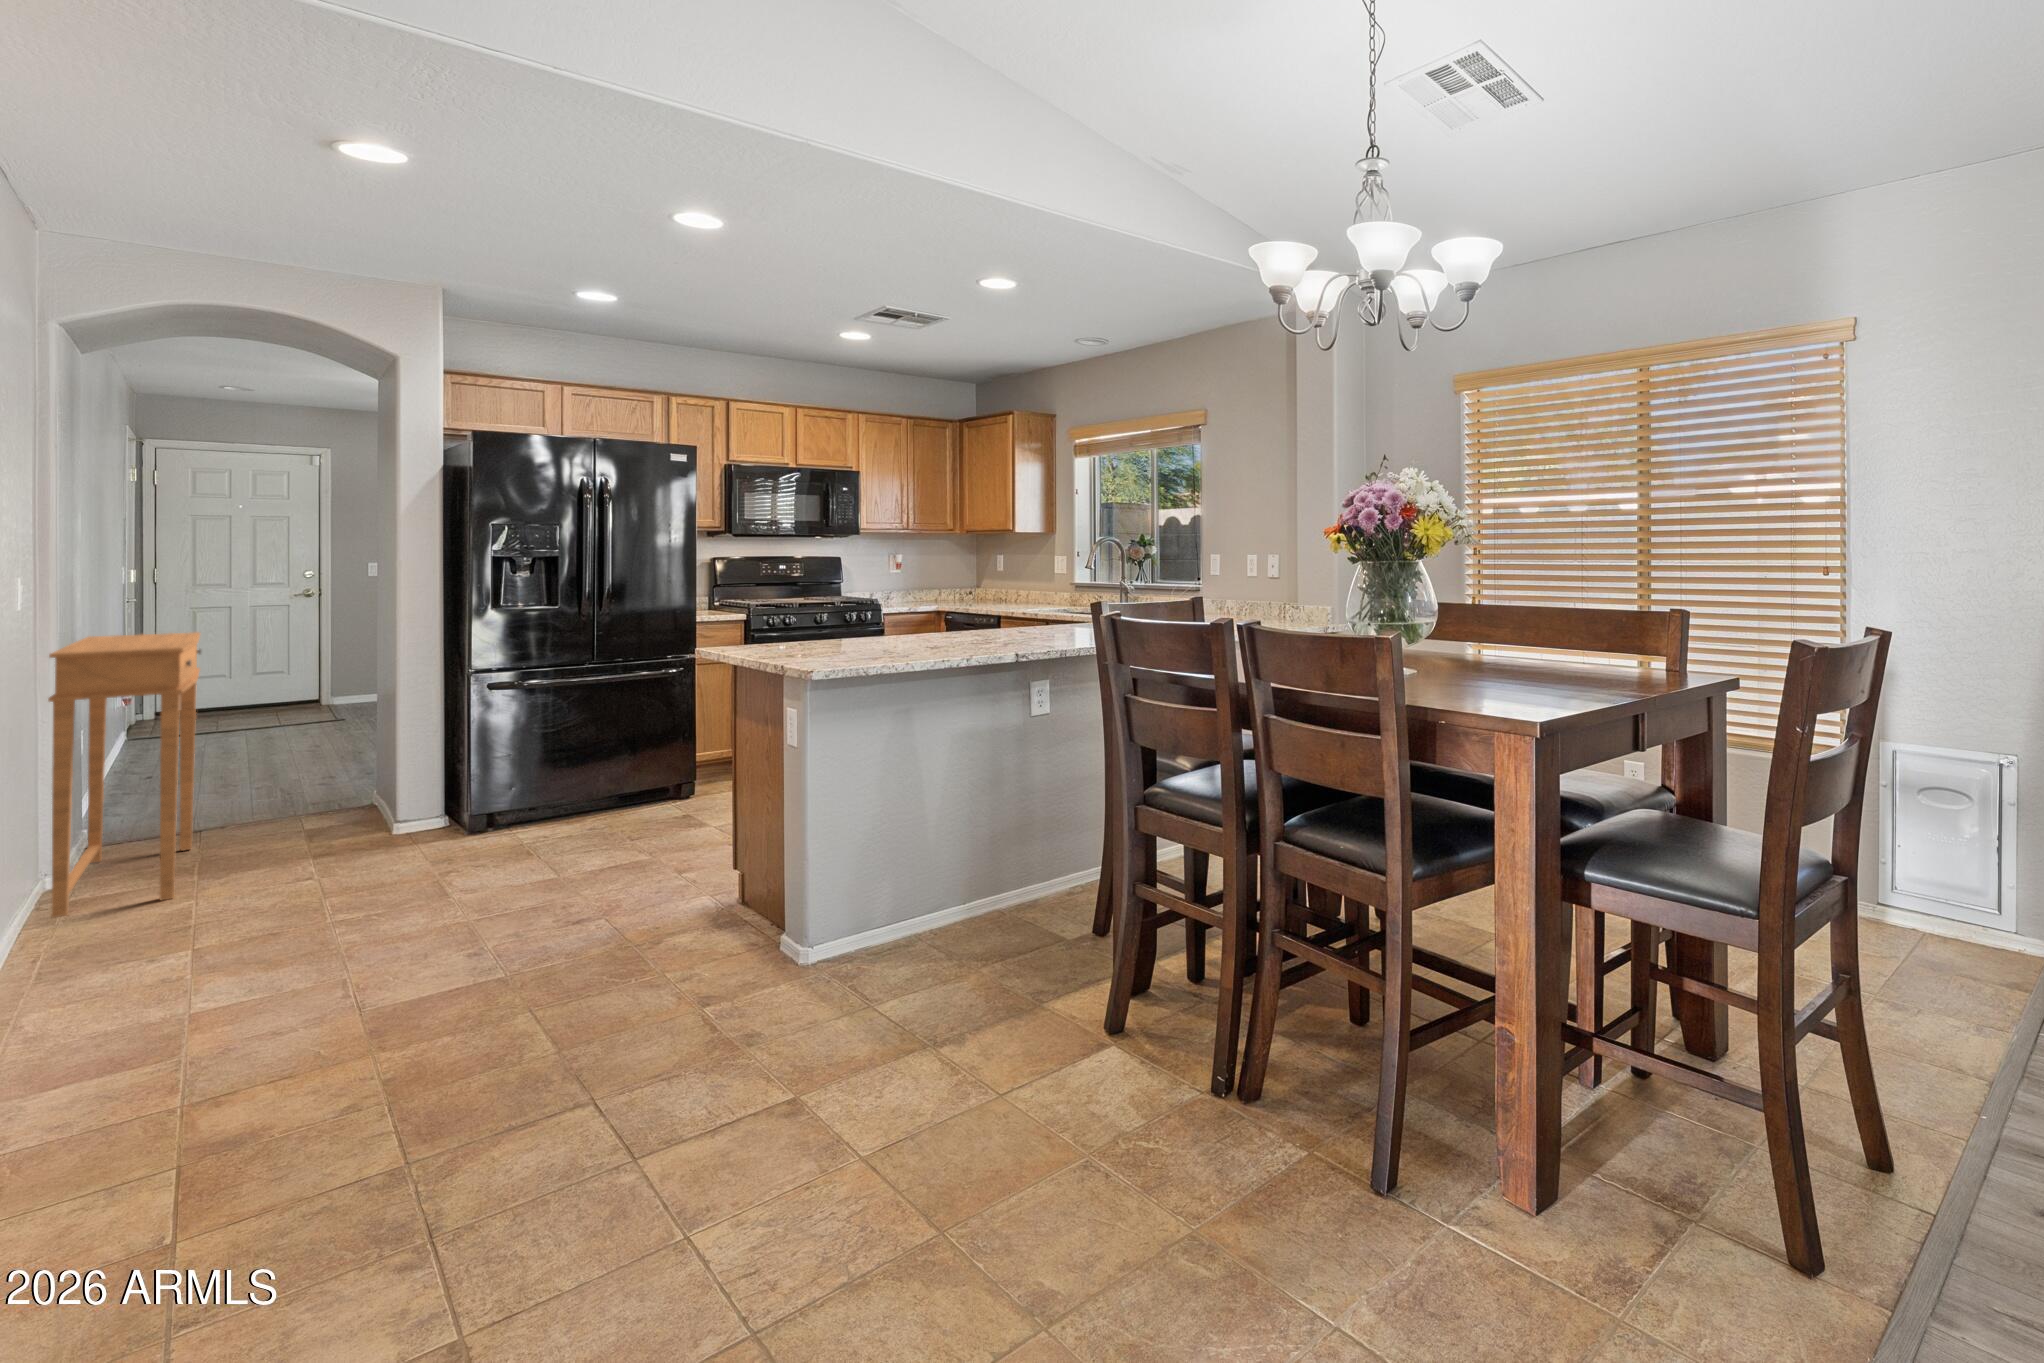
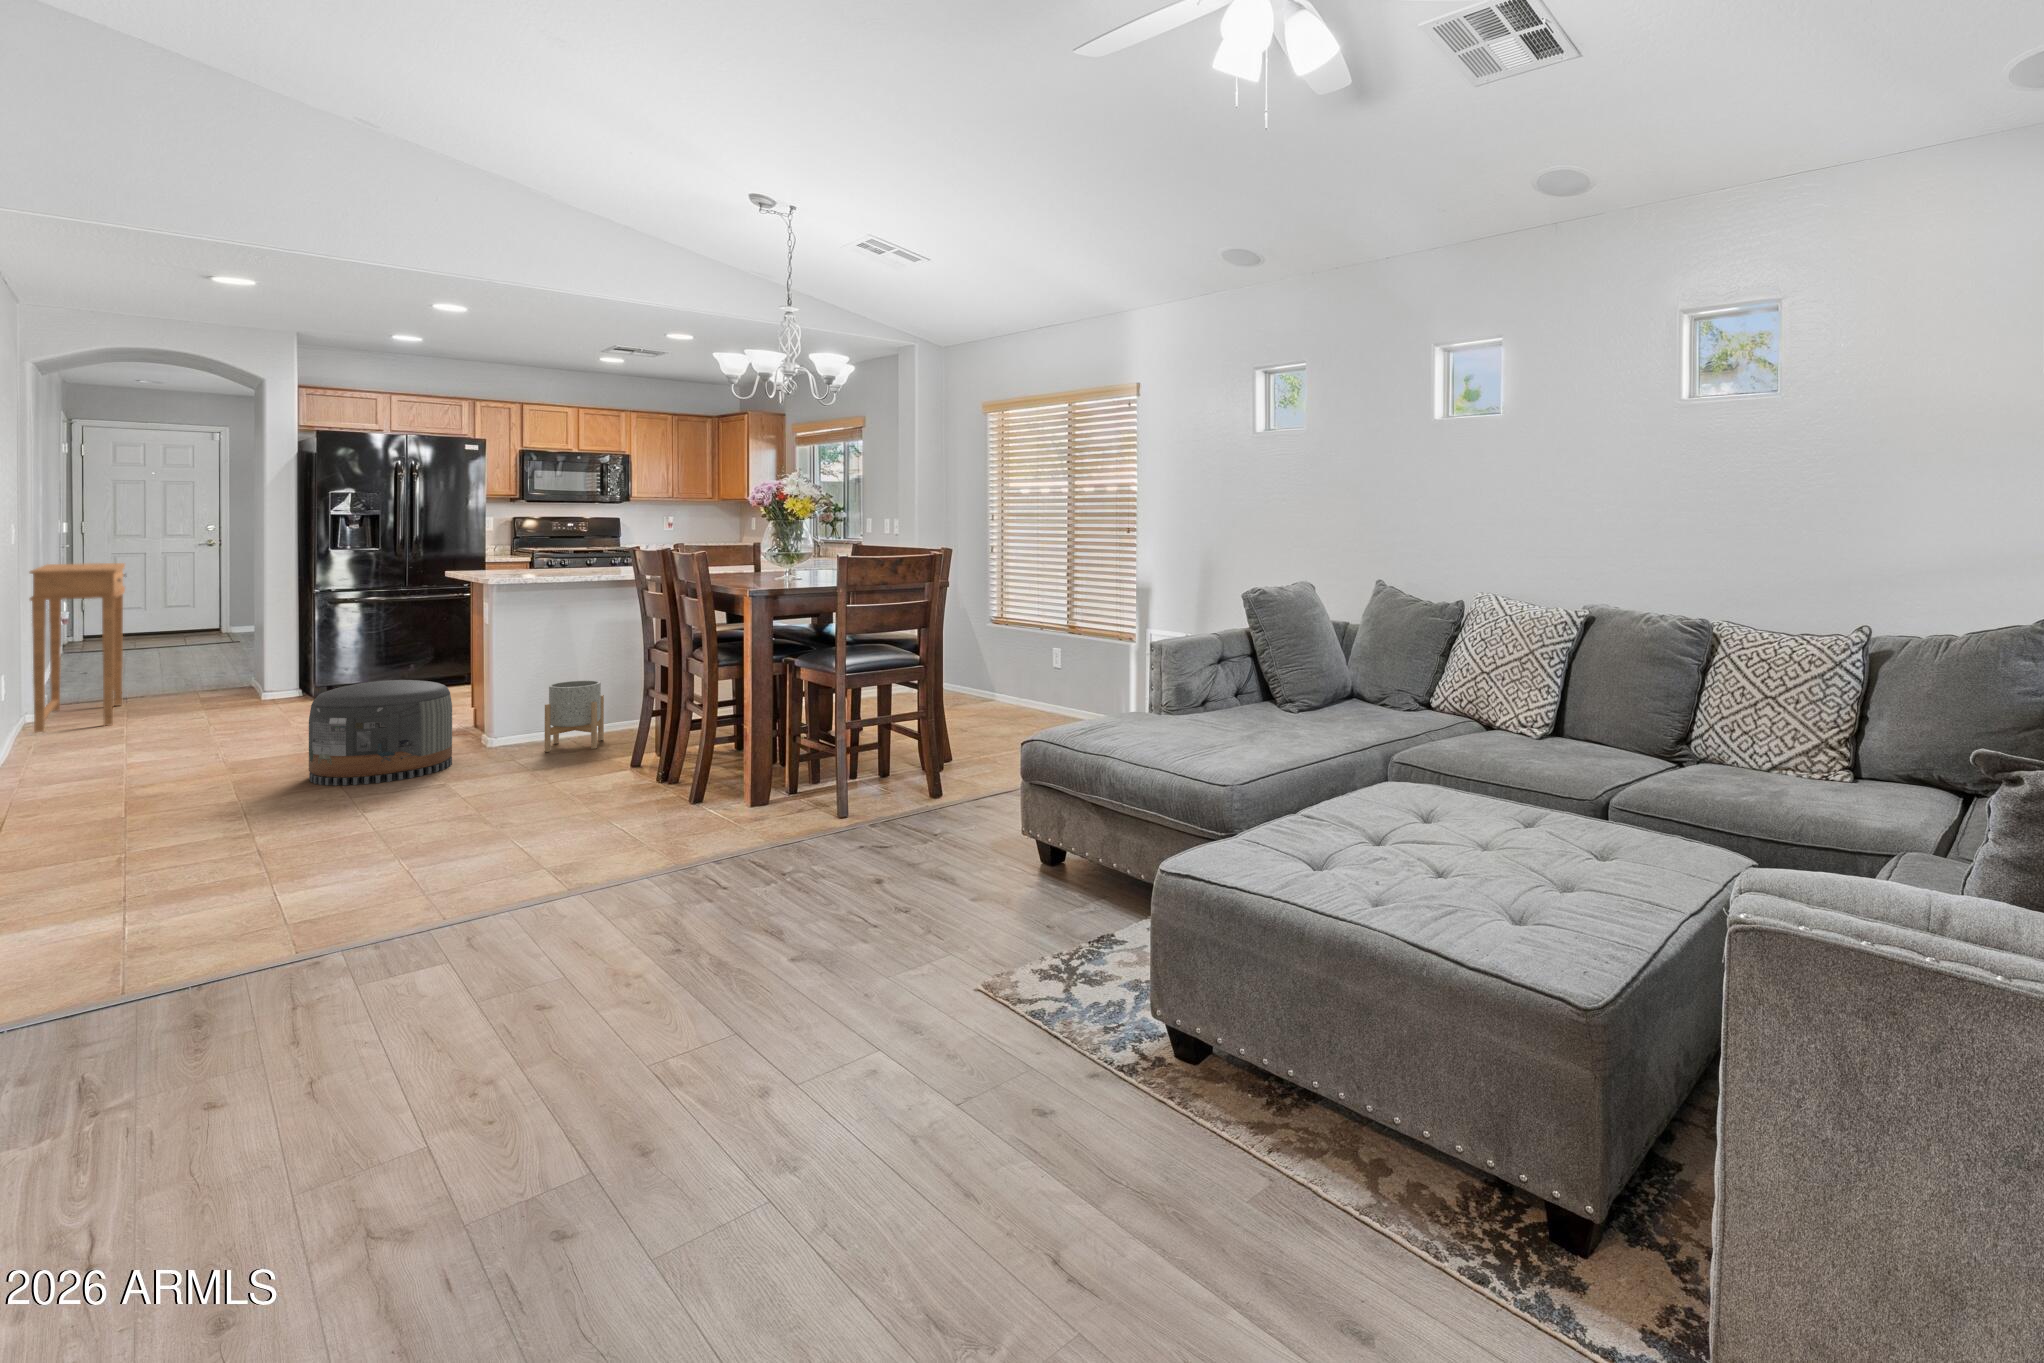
planter: none [892,841,977,982] -> present [544,680,604,752]
pouf: none [515,861,756,1099] -> present [309,680,452,786]

